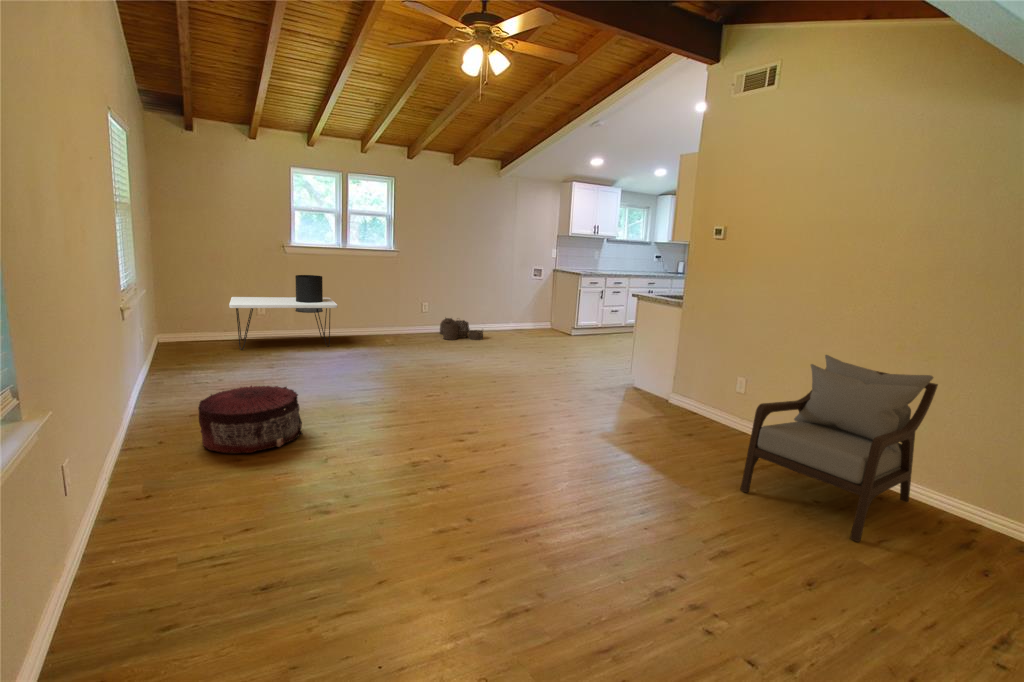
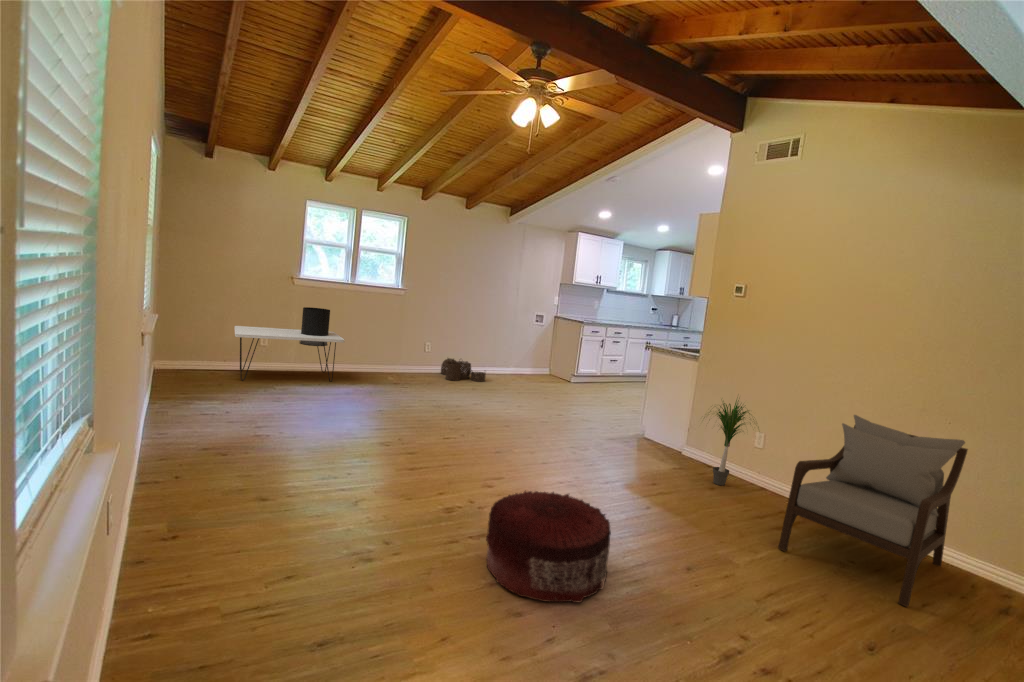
potted plant: none [674,337,739,431] -> present [713,400,750,485]
pouf: present [198,386,302,453] -> present [486,491,611,603]

